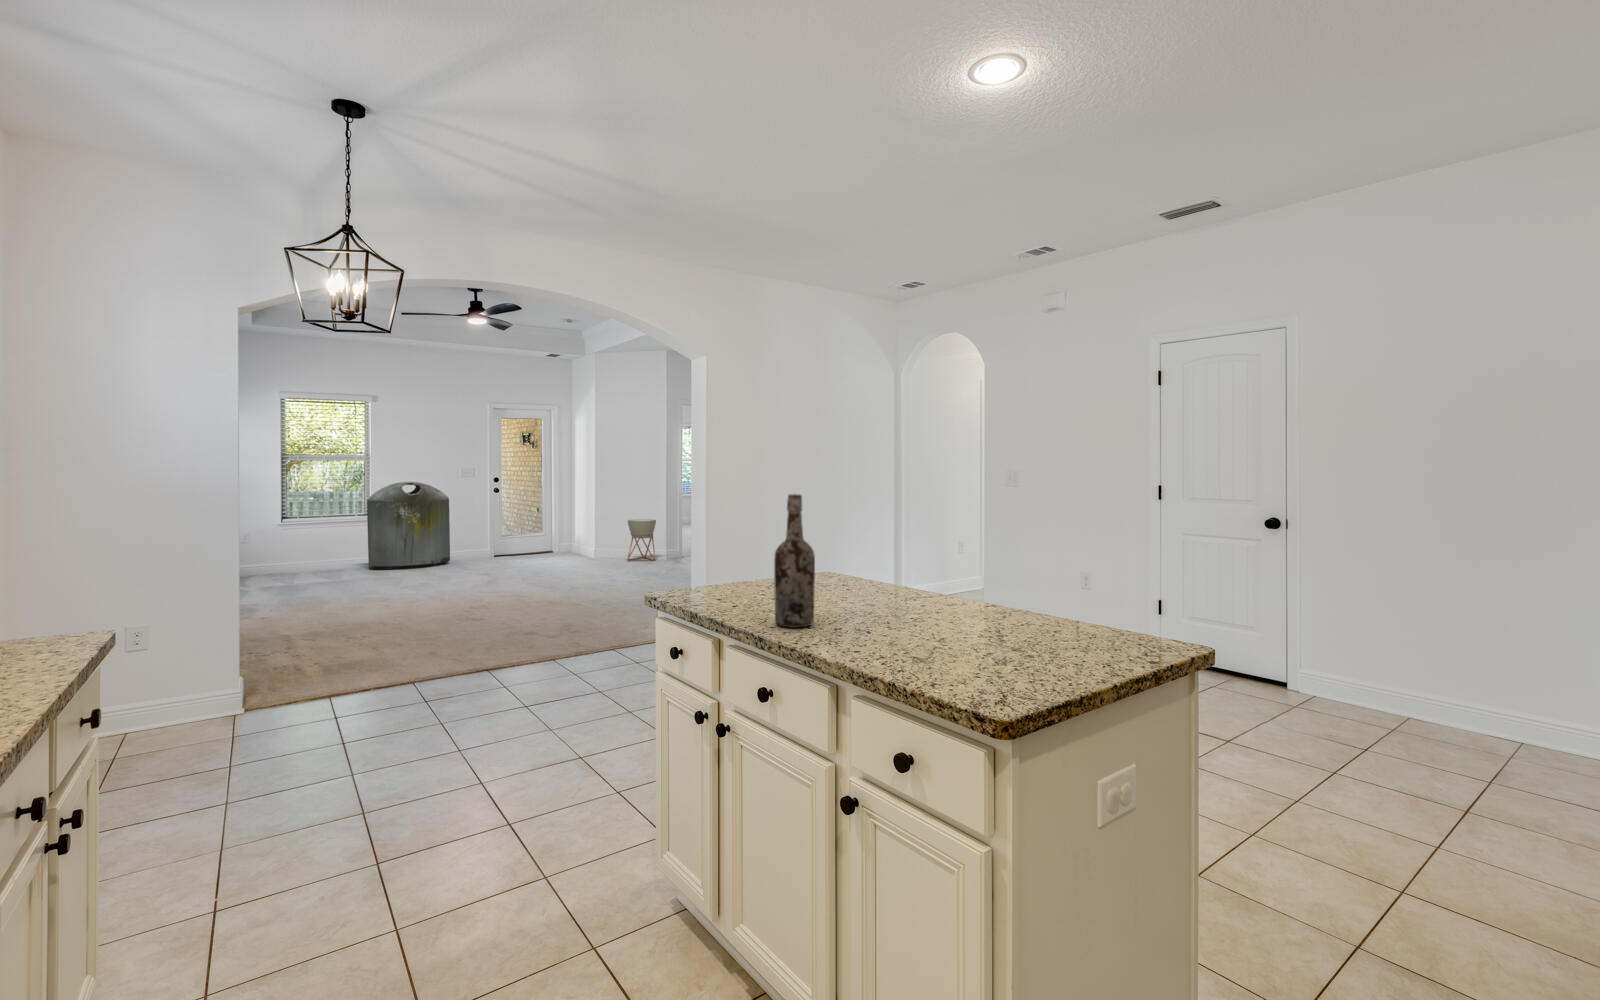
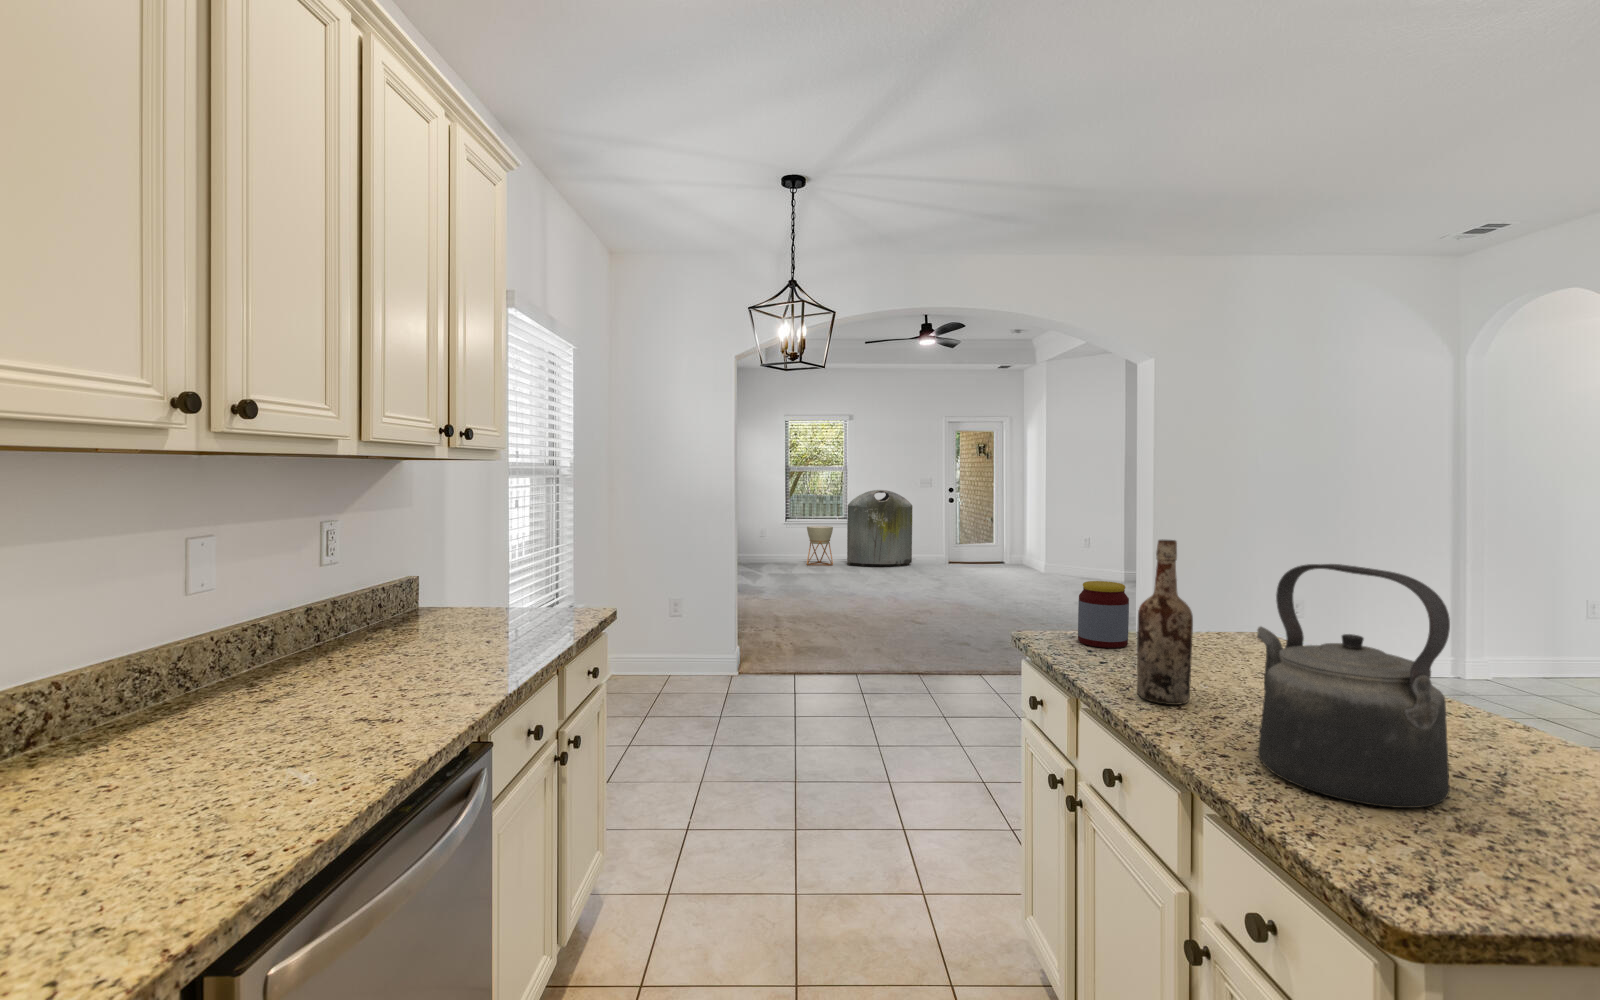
kettle: none [867,501,990,662] -> present [1257,564,1450,808]
planter: present [627,519,656,561] -> present [807,526,833,565]
jar: none [704,540,744,597] -> present [1078,581,1129,648]

